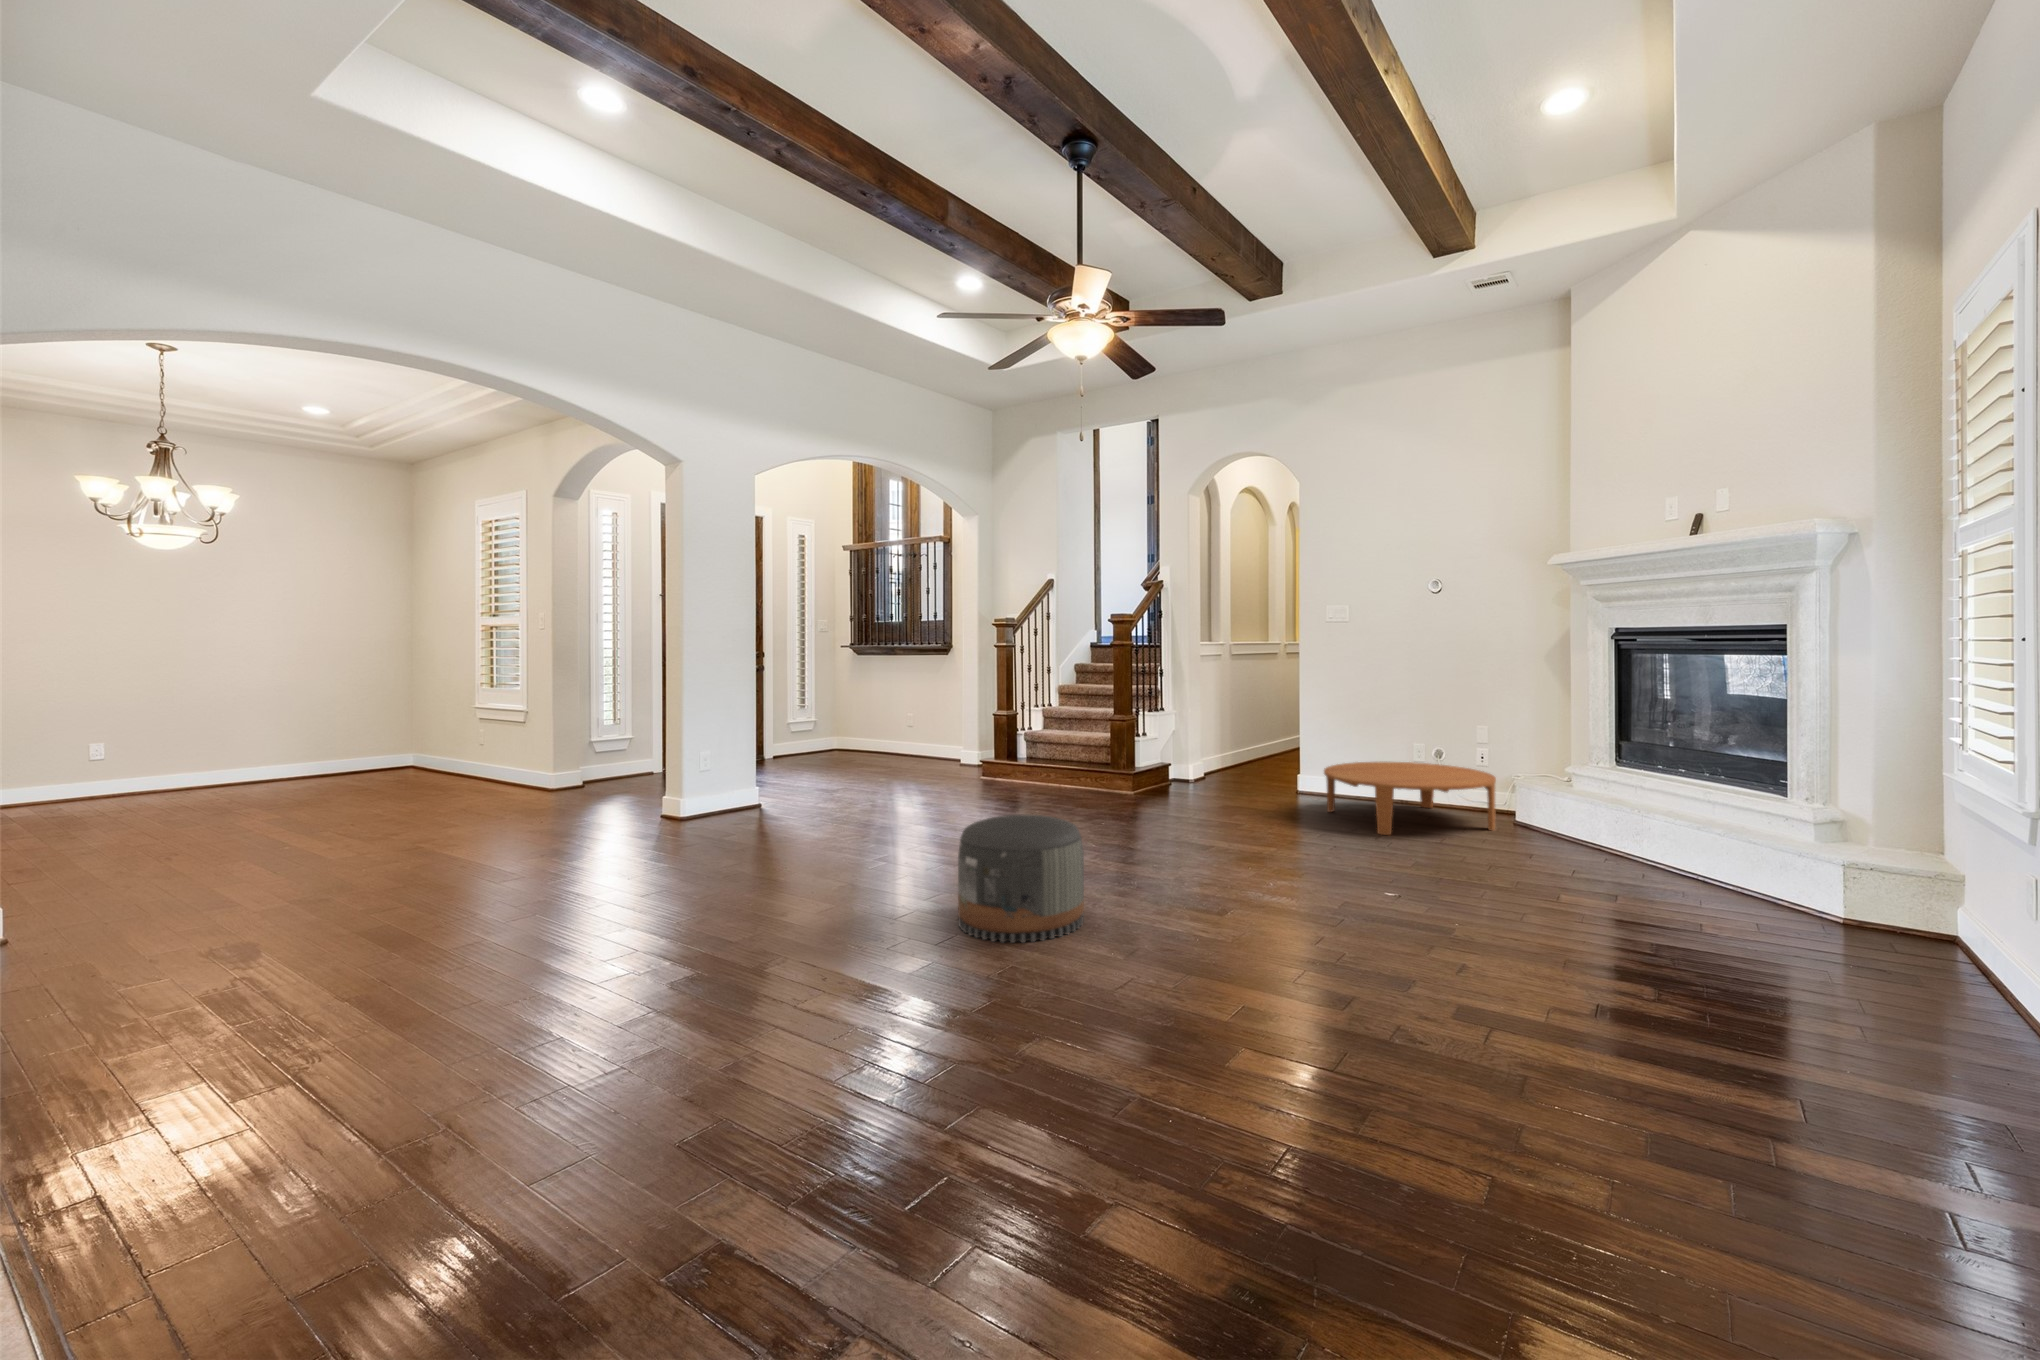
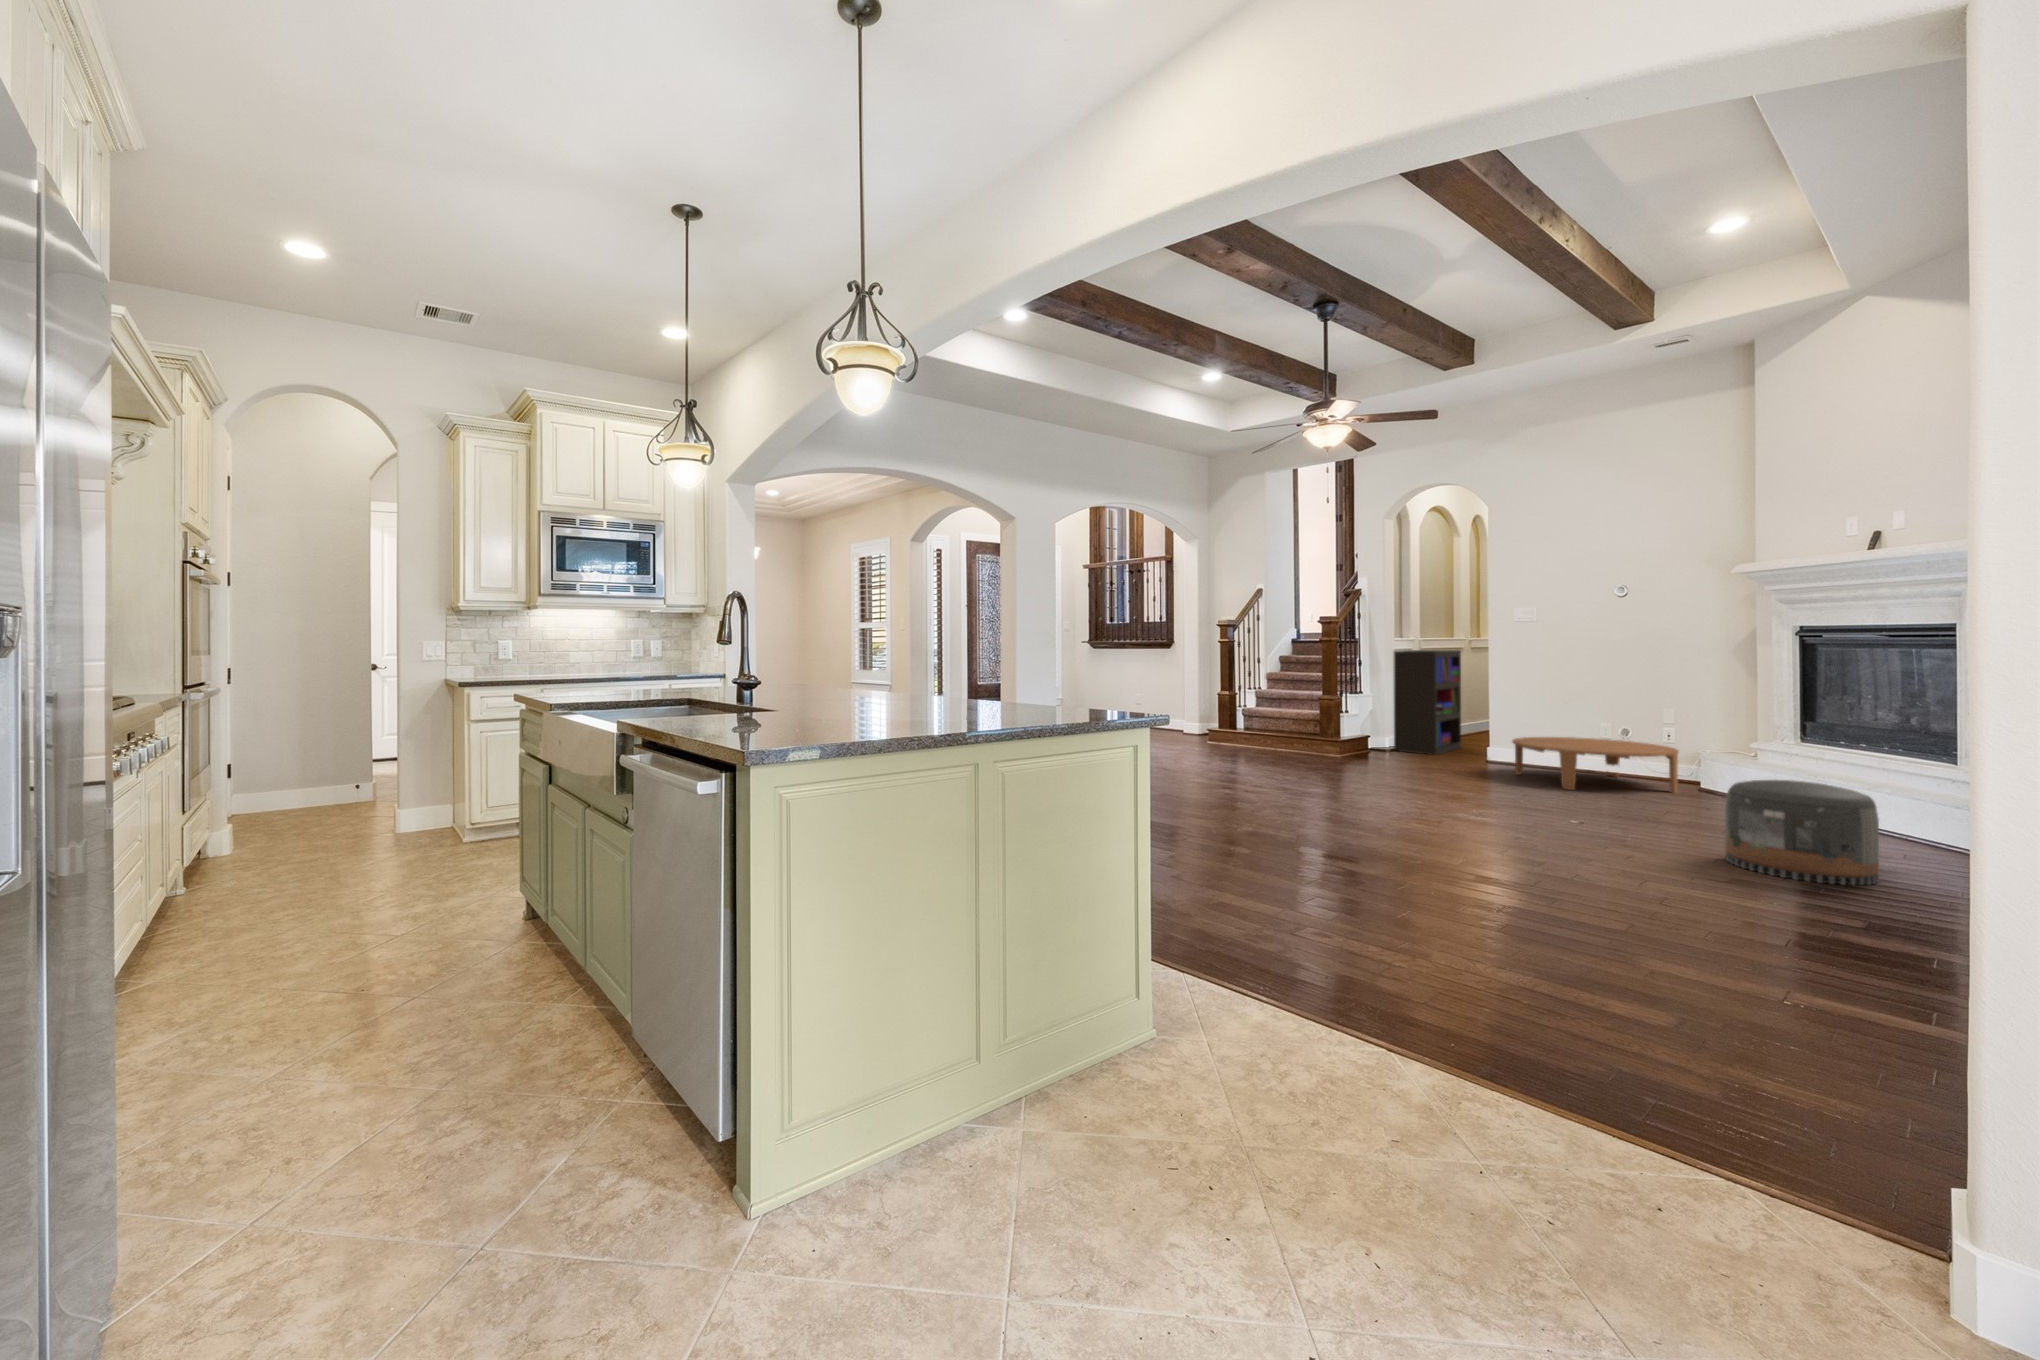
bookshelf: none [1198,655,1273,785] -> present [1394,650,1461,755]
pouf: present [958,814,1084,943] -> present [1725,780,1879,885]

